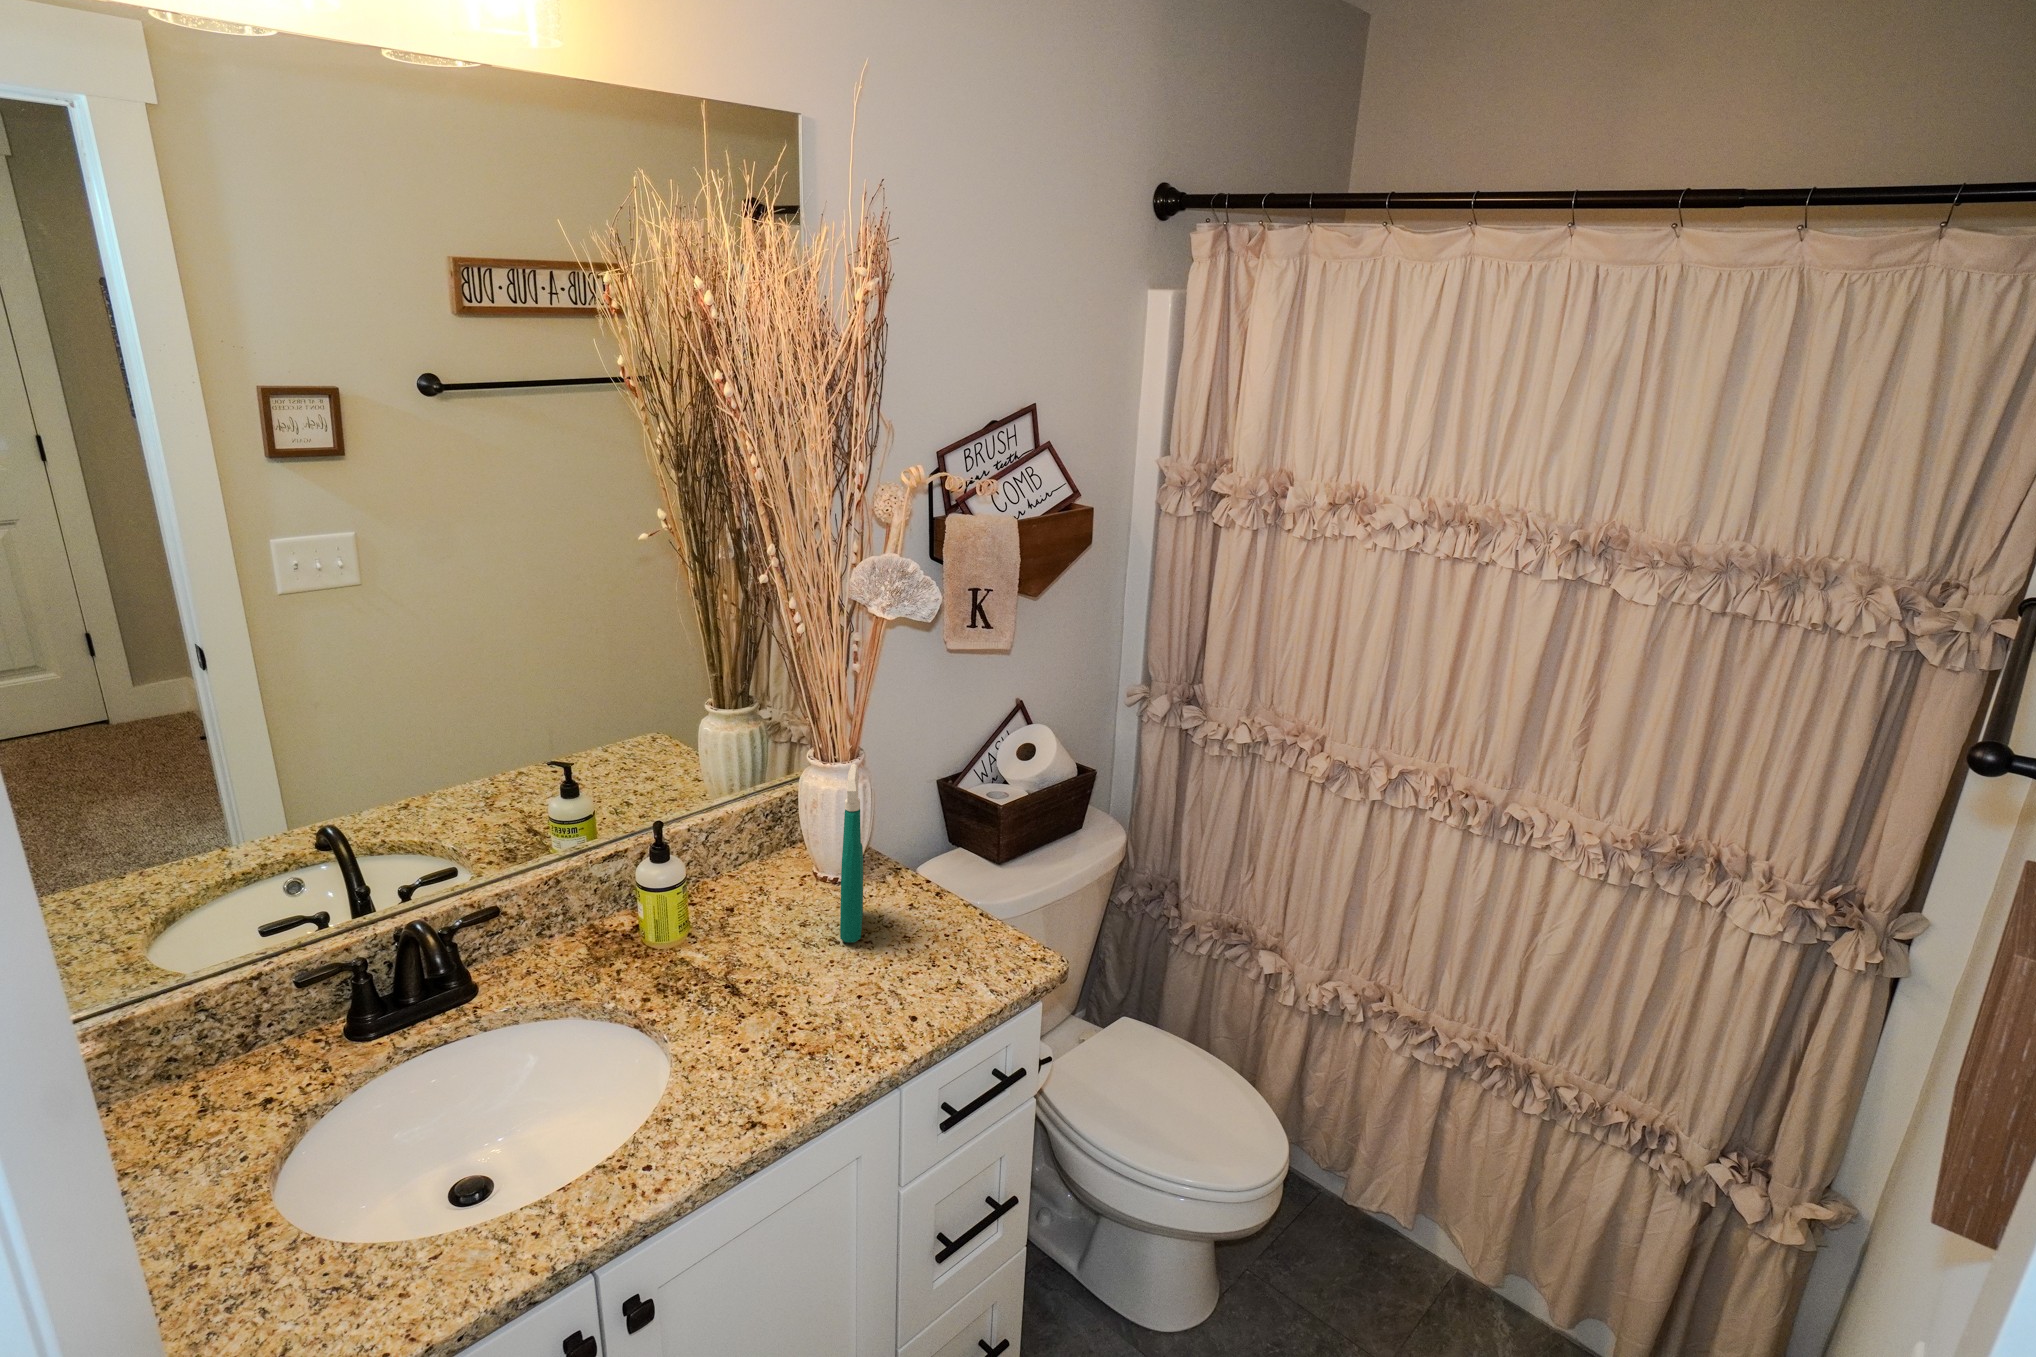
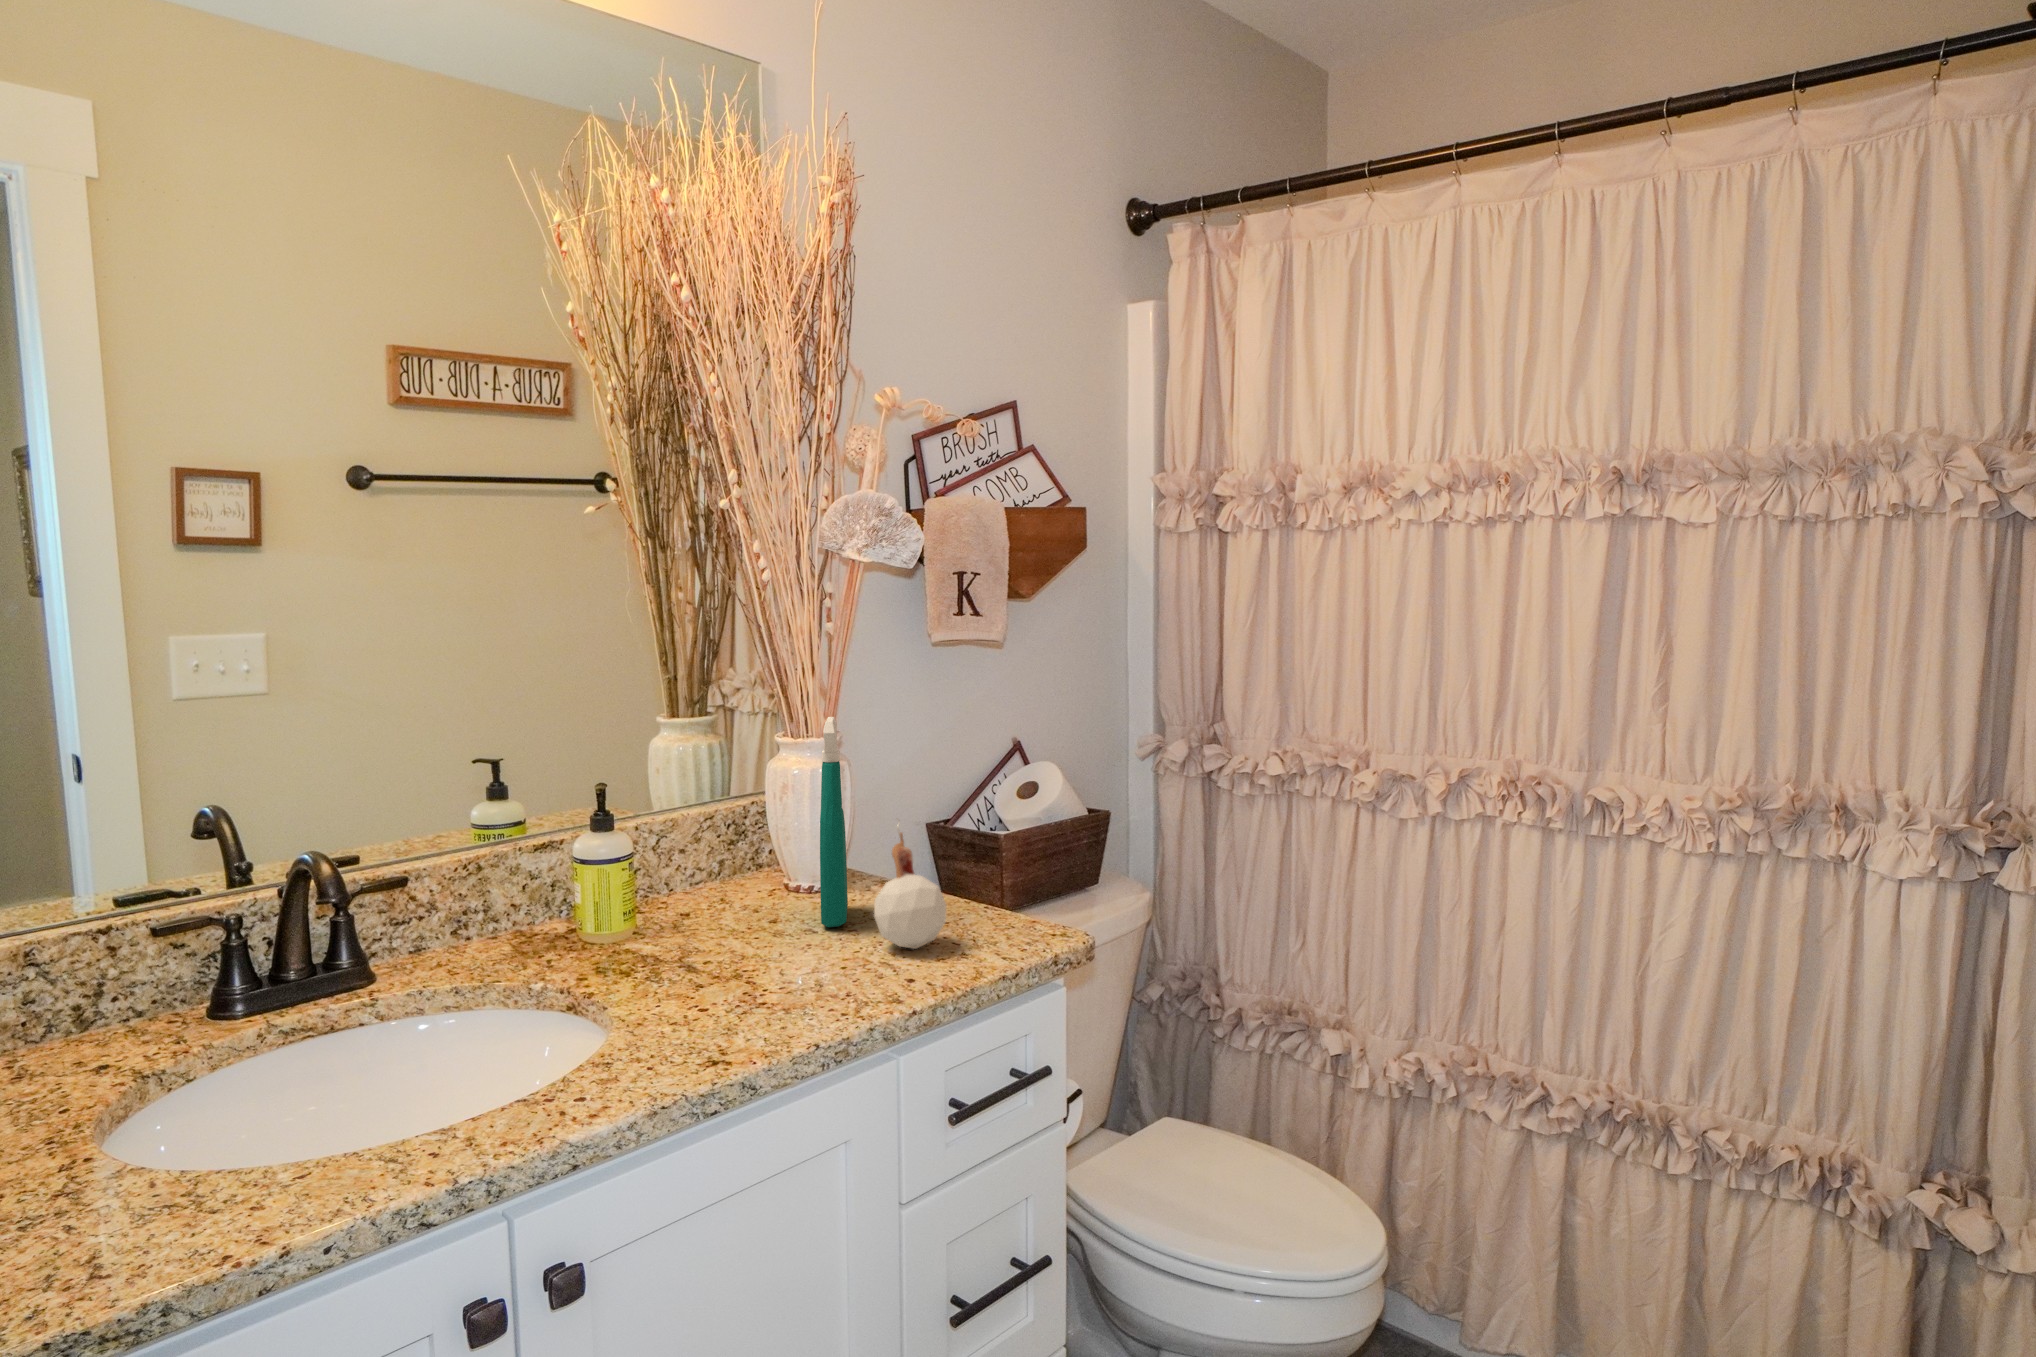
candle: none [884,868,944,978] -> present [874,819,946,949]

